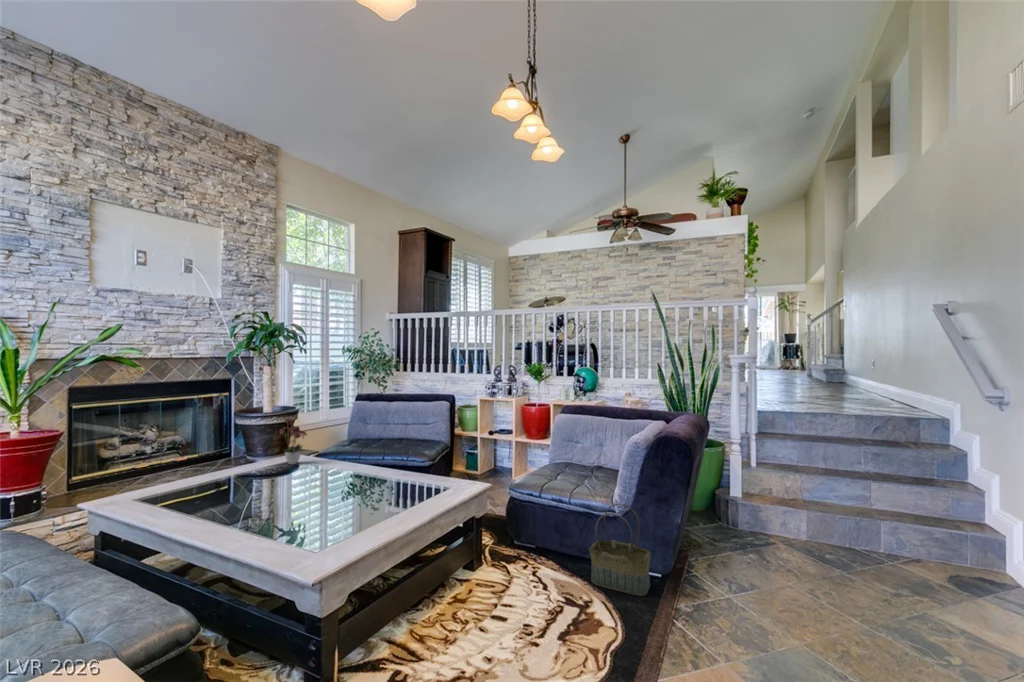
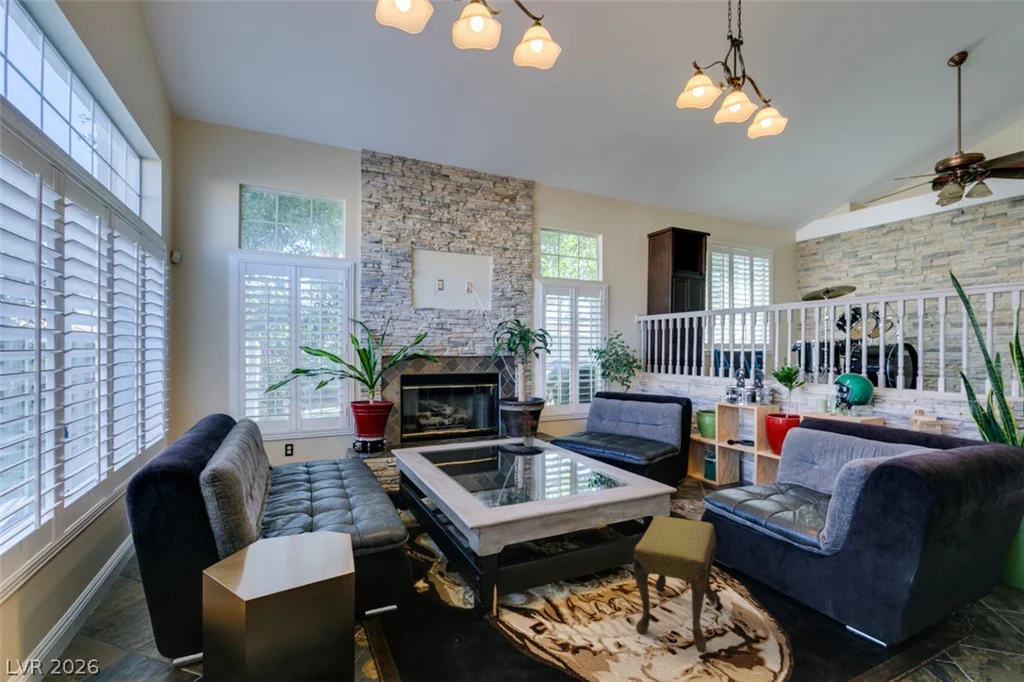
basket: present [590,504,651,596] -> none [777,541,861,658]
footstool: none [484,509,561,641] -> present [633,515,717,652]

